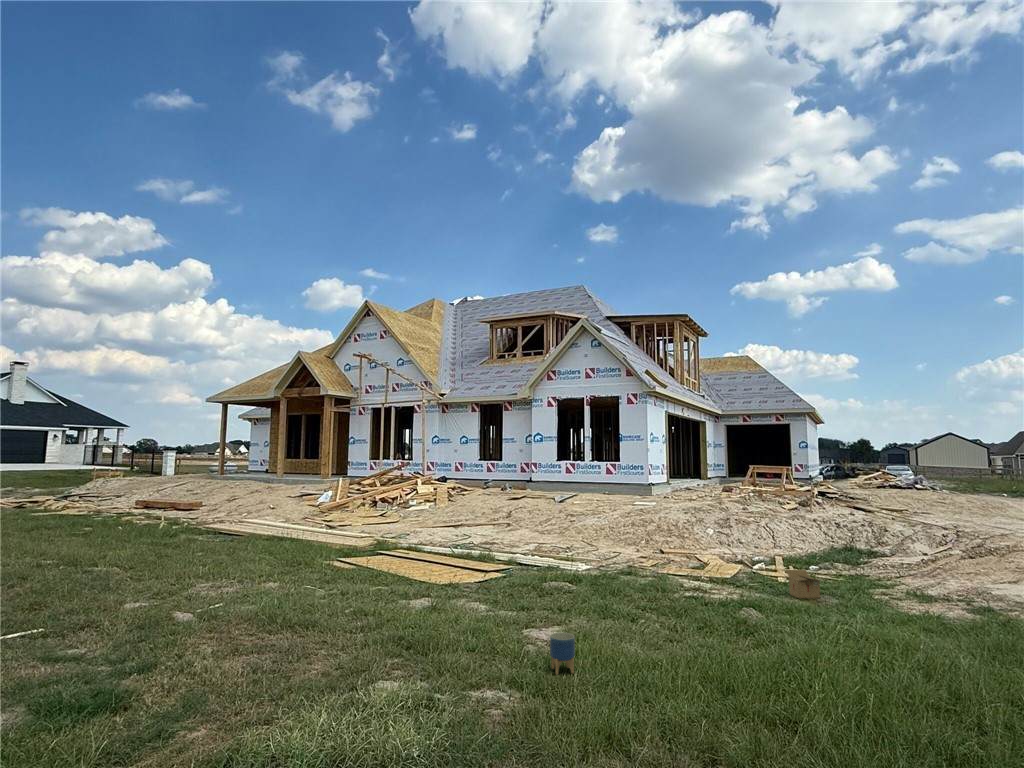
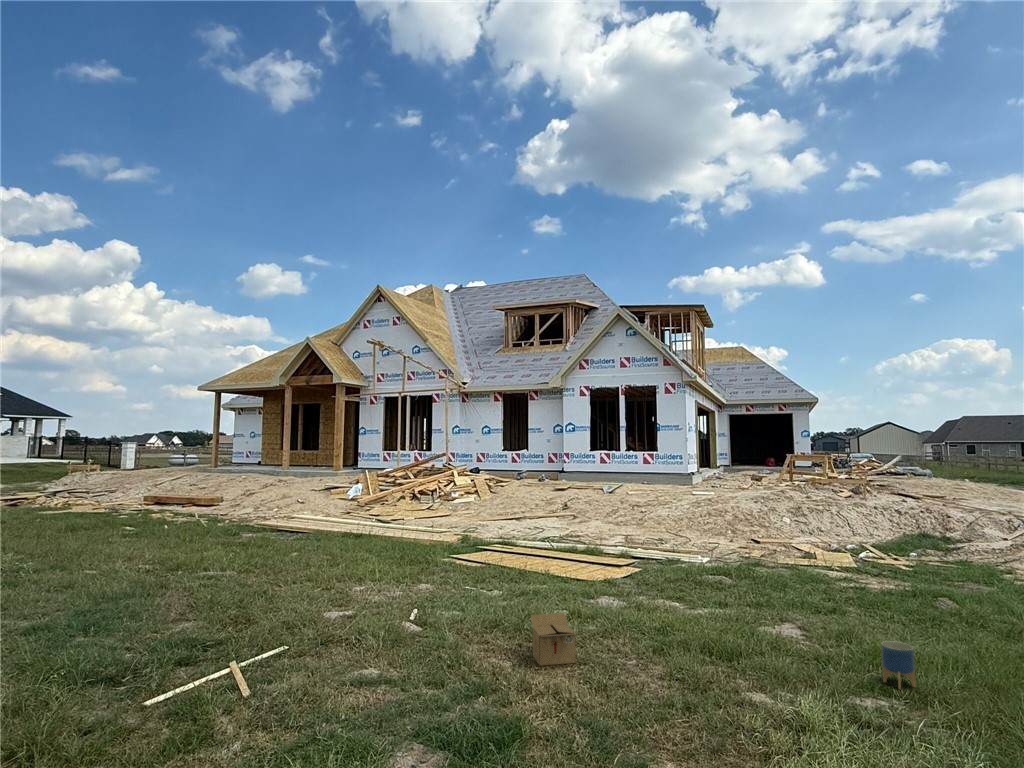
cardboard box: present [786,570,820,599] -> present [531,613,576,666]

